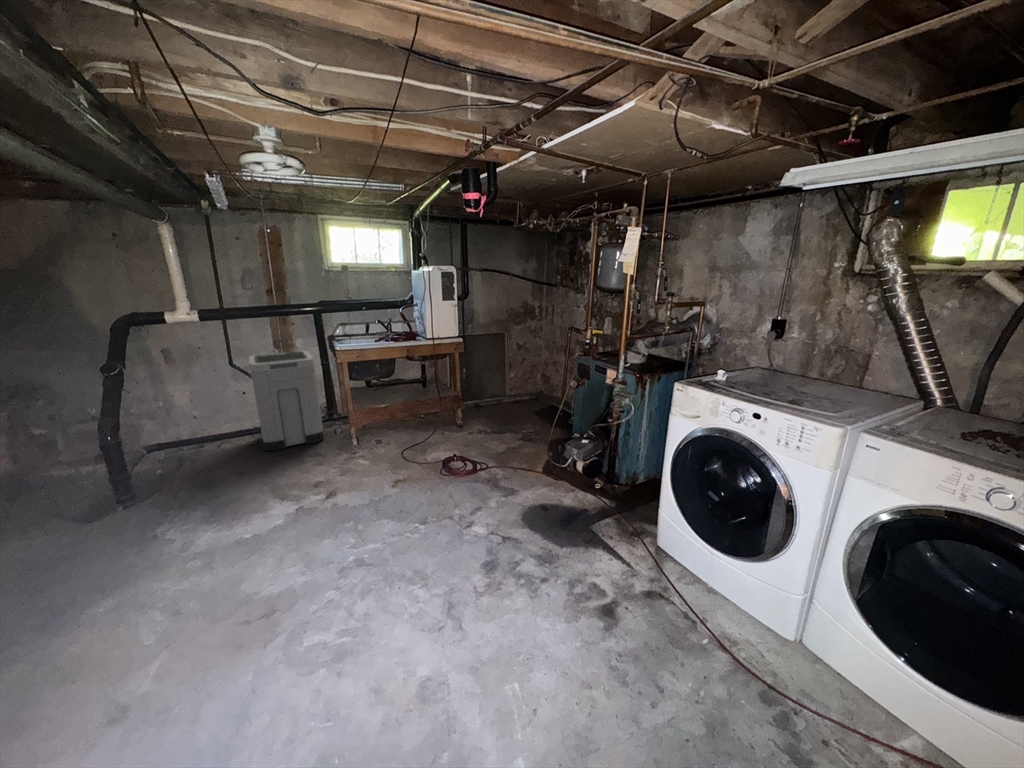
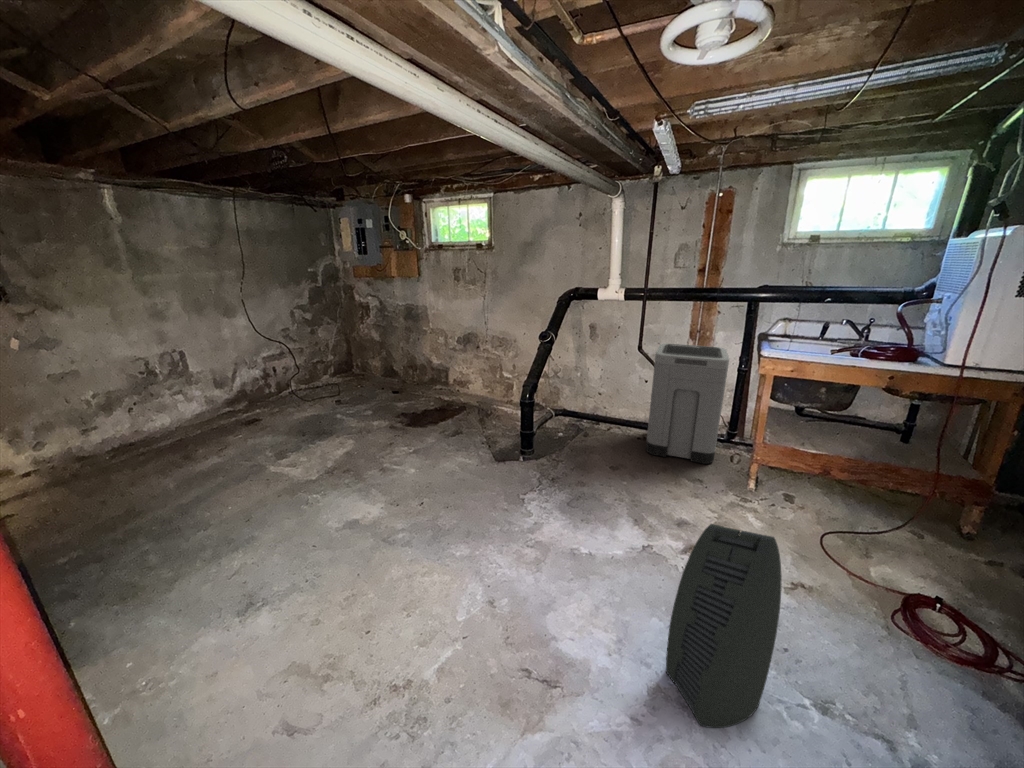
air purifier: none [336,444,397,571] -> present [666,524,782,728]

